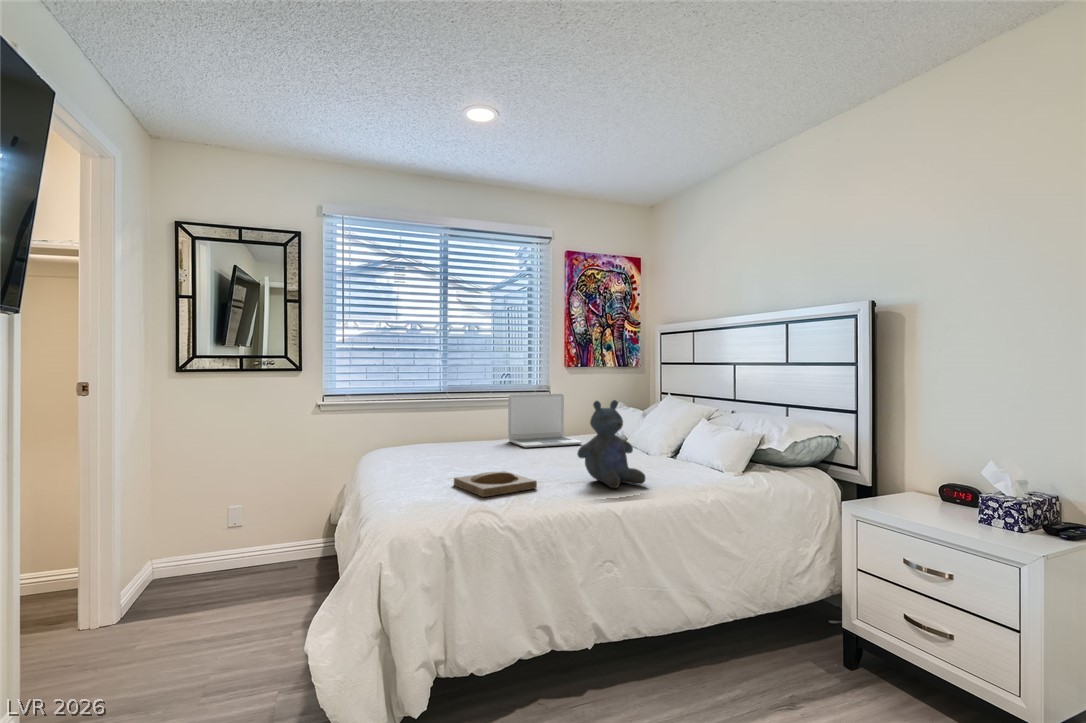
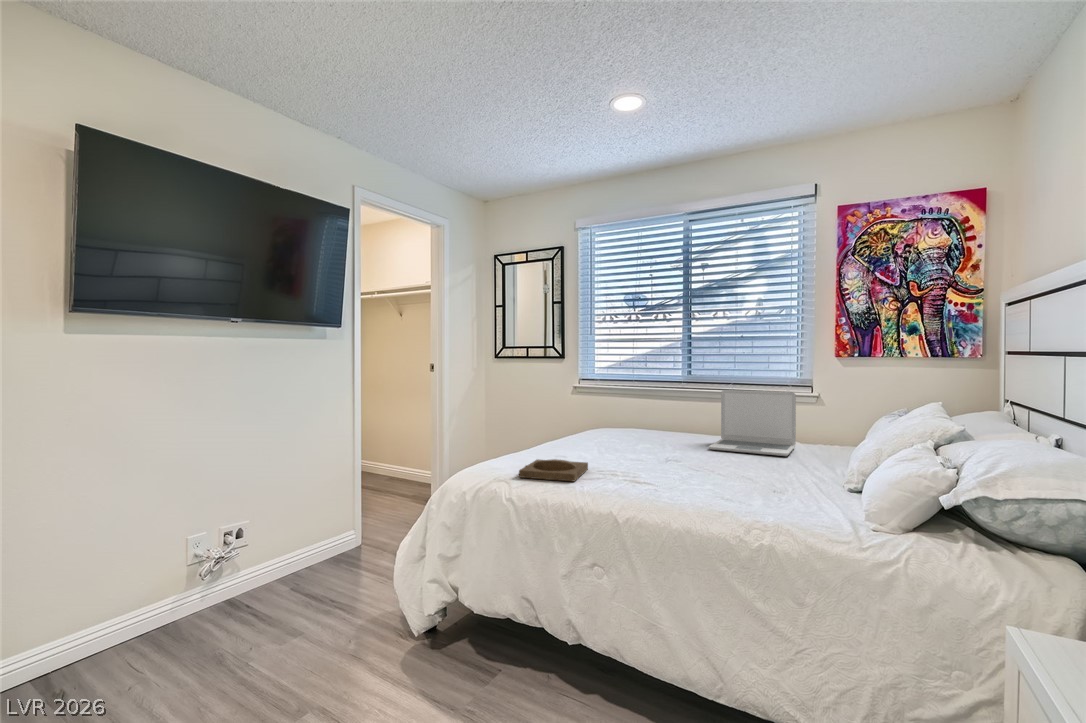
stuffed bear: present [577,400,645,488] -> none [618,401,693,502]

